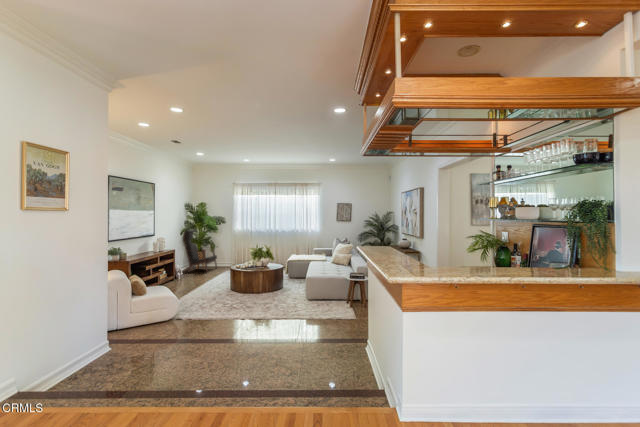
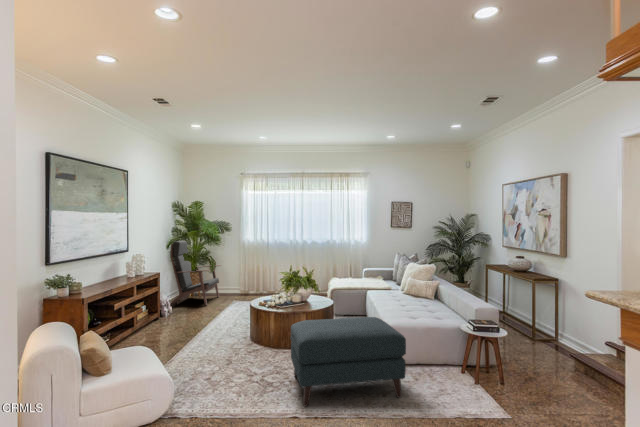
ottoman: none [247,271,308,316] -> present [290,317,406,406]

